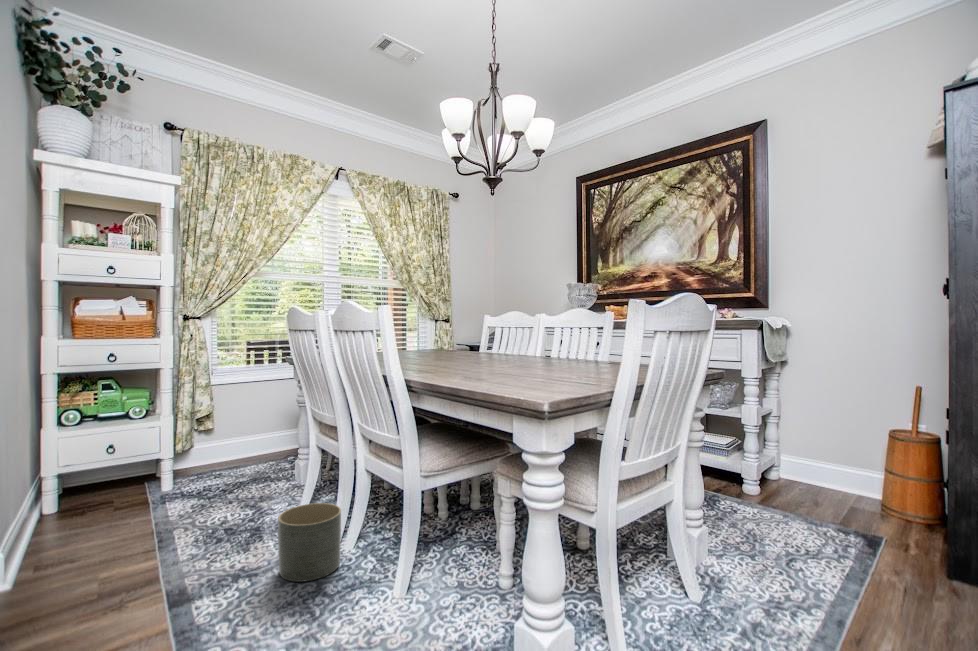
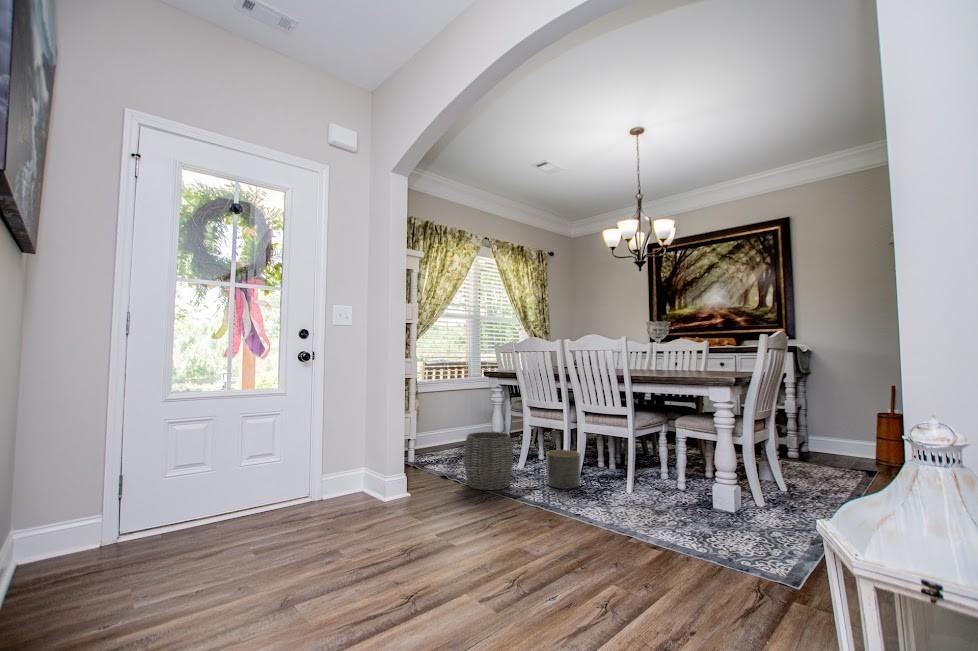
woven basket: none [132,471,232,585] -> present [464,432,513,490]

